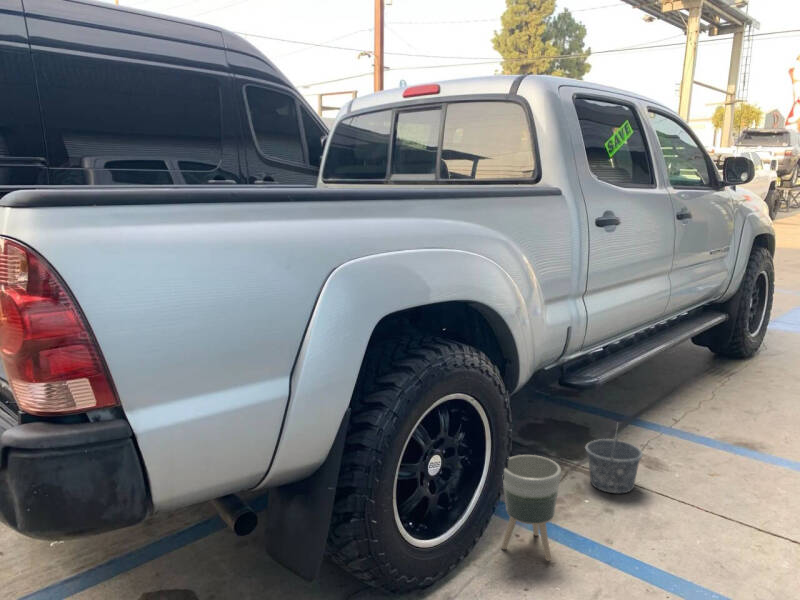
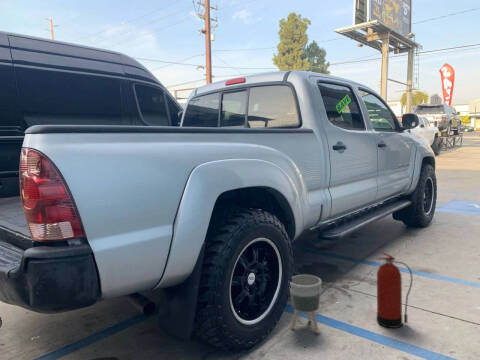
fire extinguisher: none [656,419,728,558] -> present [377,251,412,328]
bucket: present [585,438,642,493] -> none [335,258,367,298]

